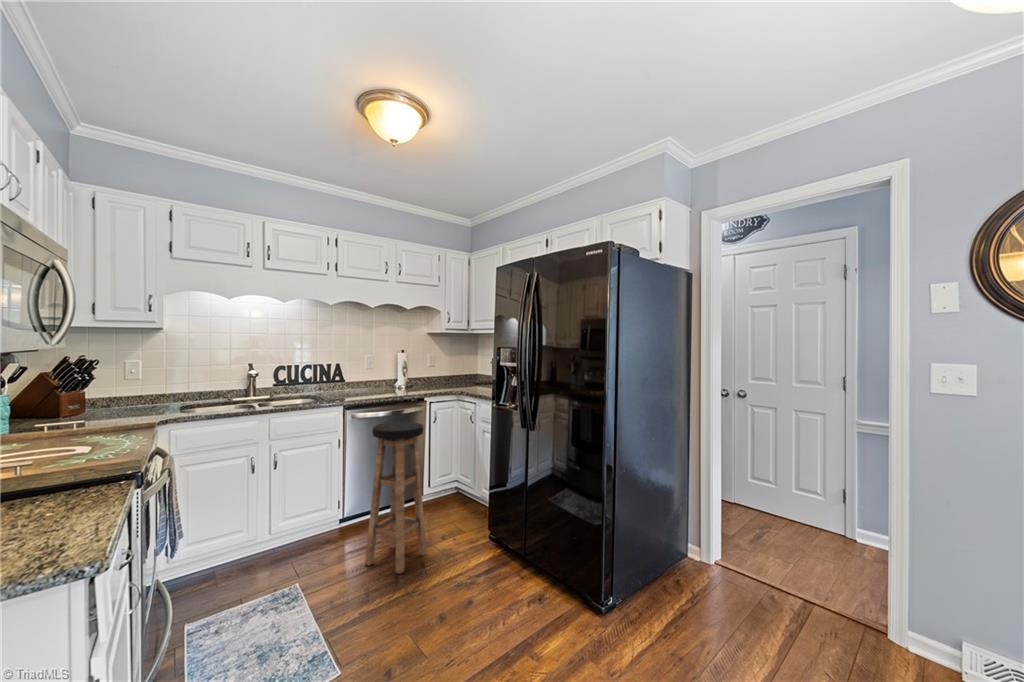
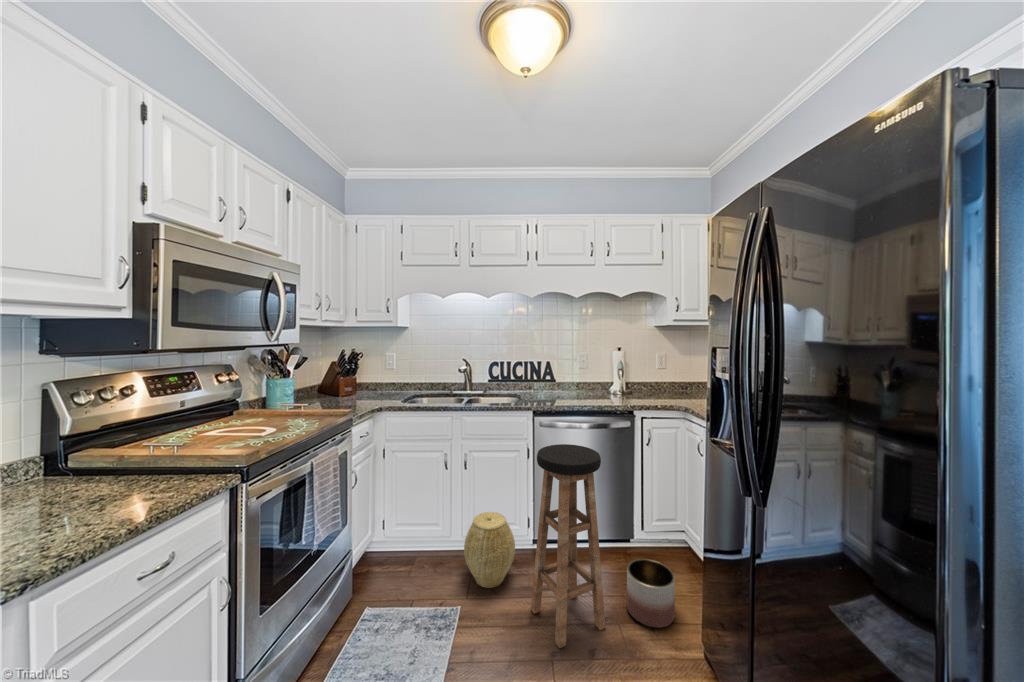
woven basket: none [287,500,340,568] -> present [464,512,515,588]
planter: none [435,500,468,542] -> present [626,559,675,628]

